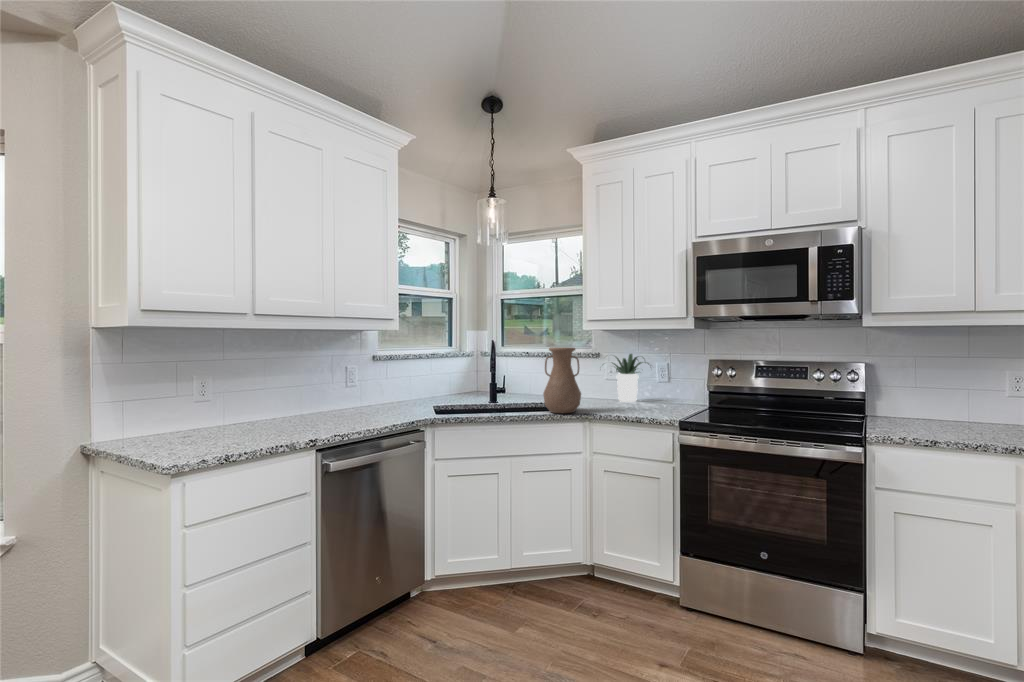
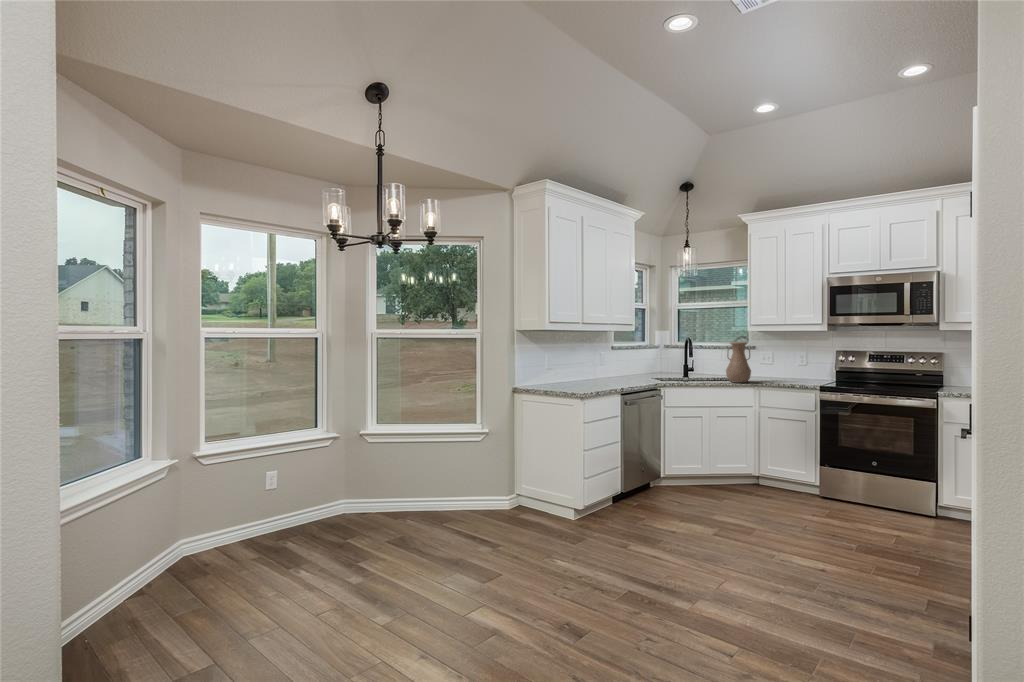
potted plant: present [612,354,649,402] -> none [757,347,797,378]

